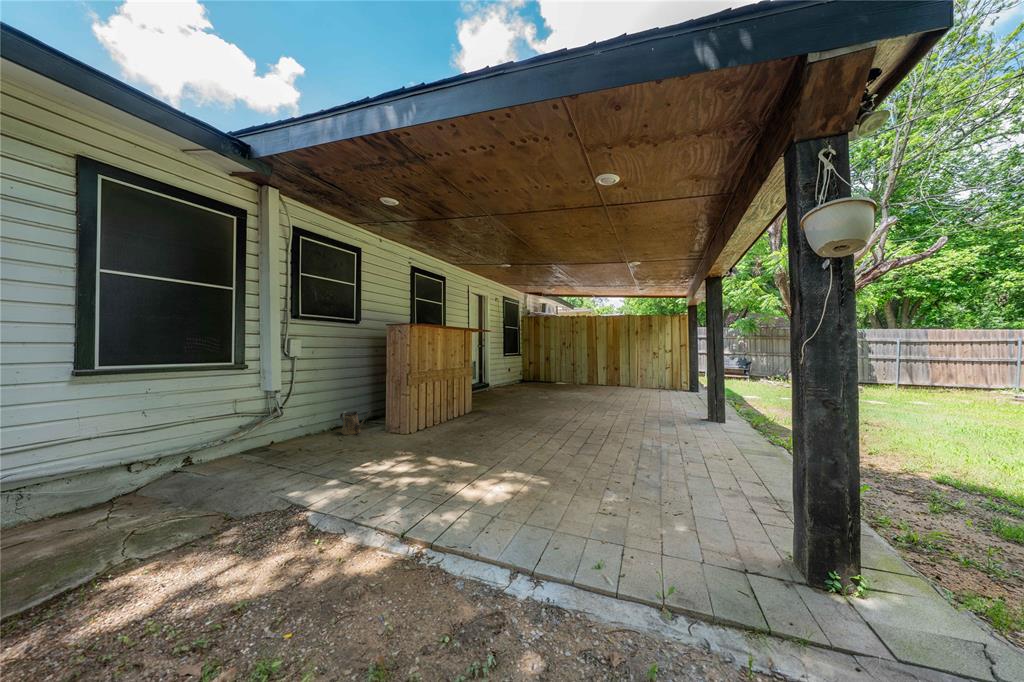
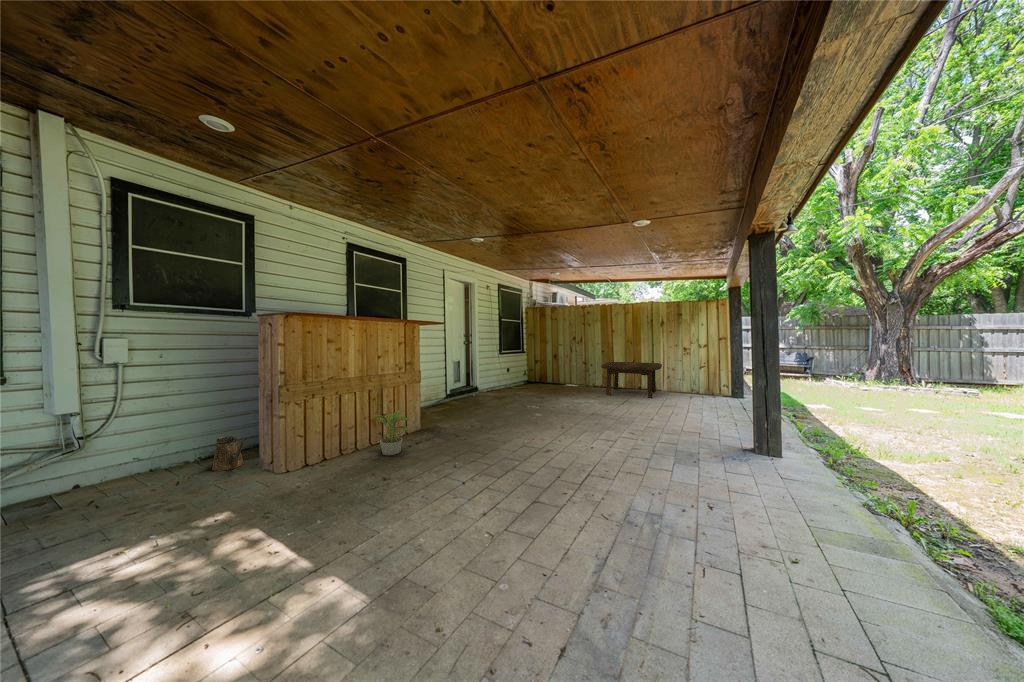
coffee table: none [590,363,637,392] -> present [601,362,662,398]
potted plant: none [448,394,477,426] -> present [372,410,411,455]

